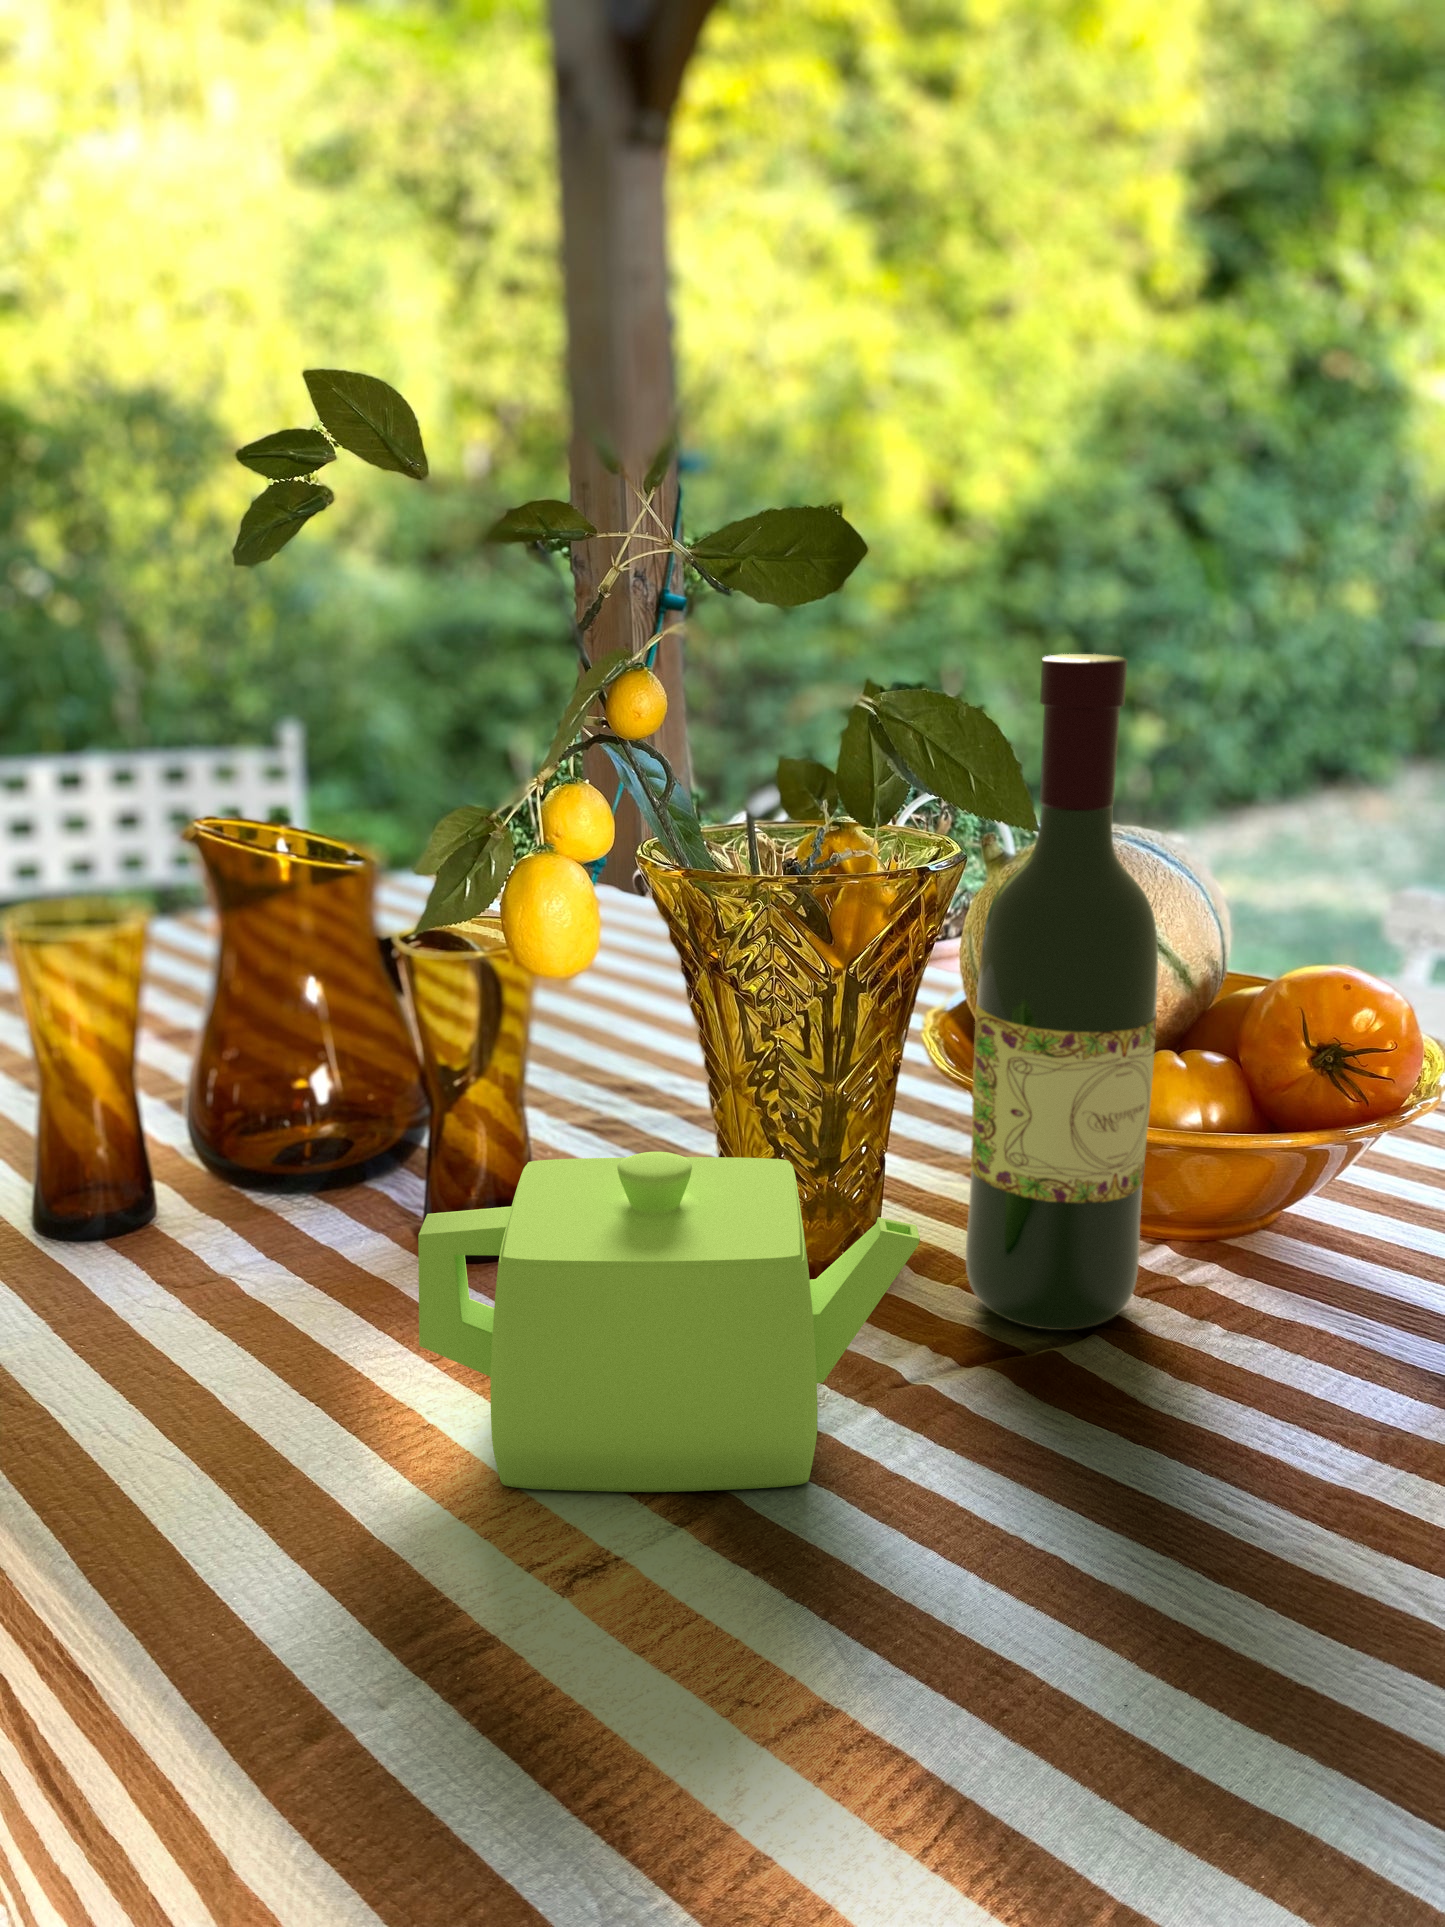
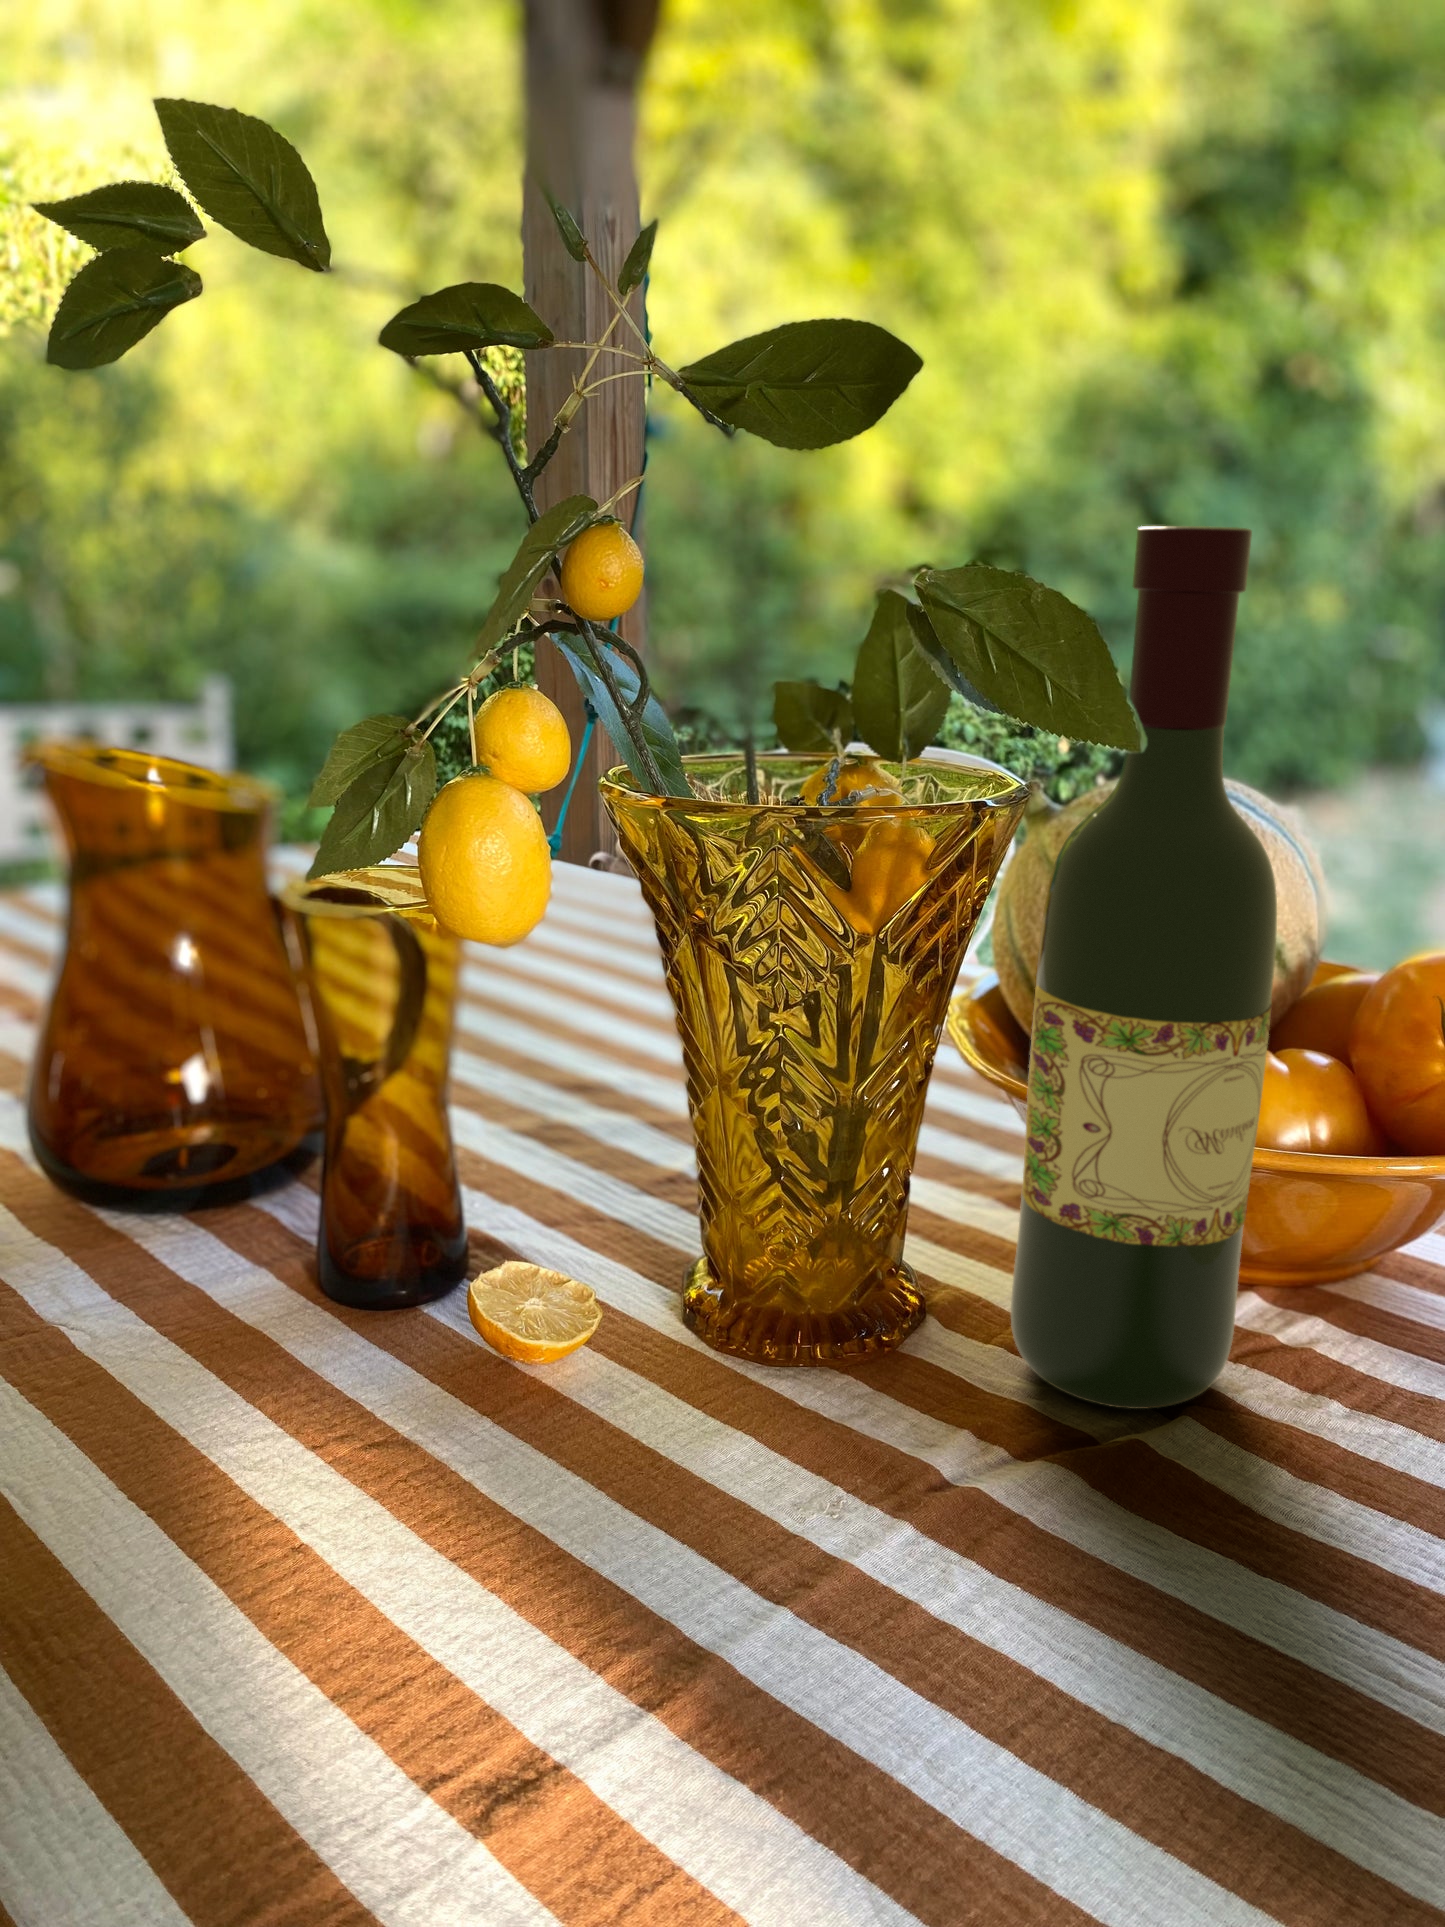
teapot: present [418,1152,920,1492] -> none [288,1177,977,1651]

